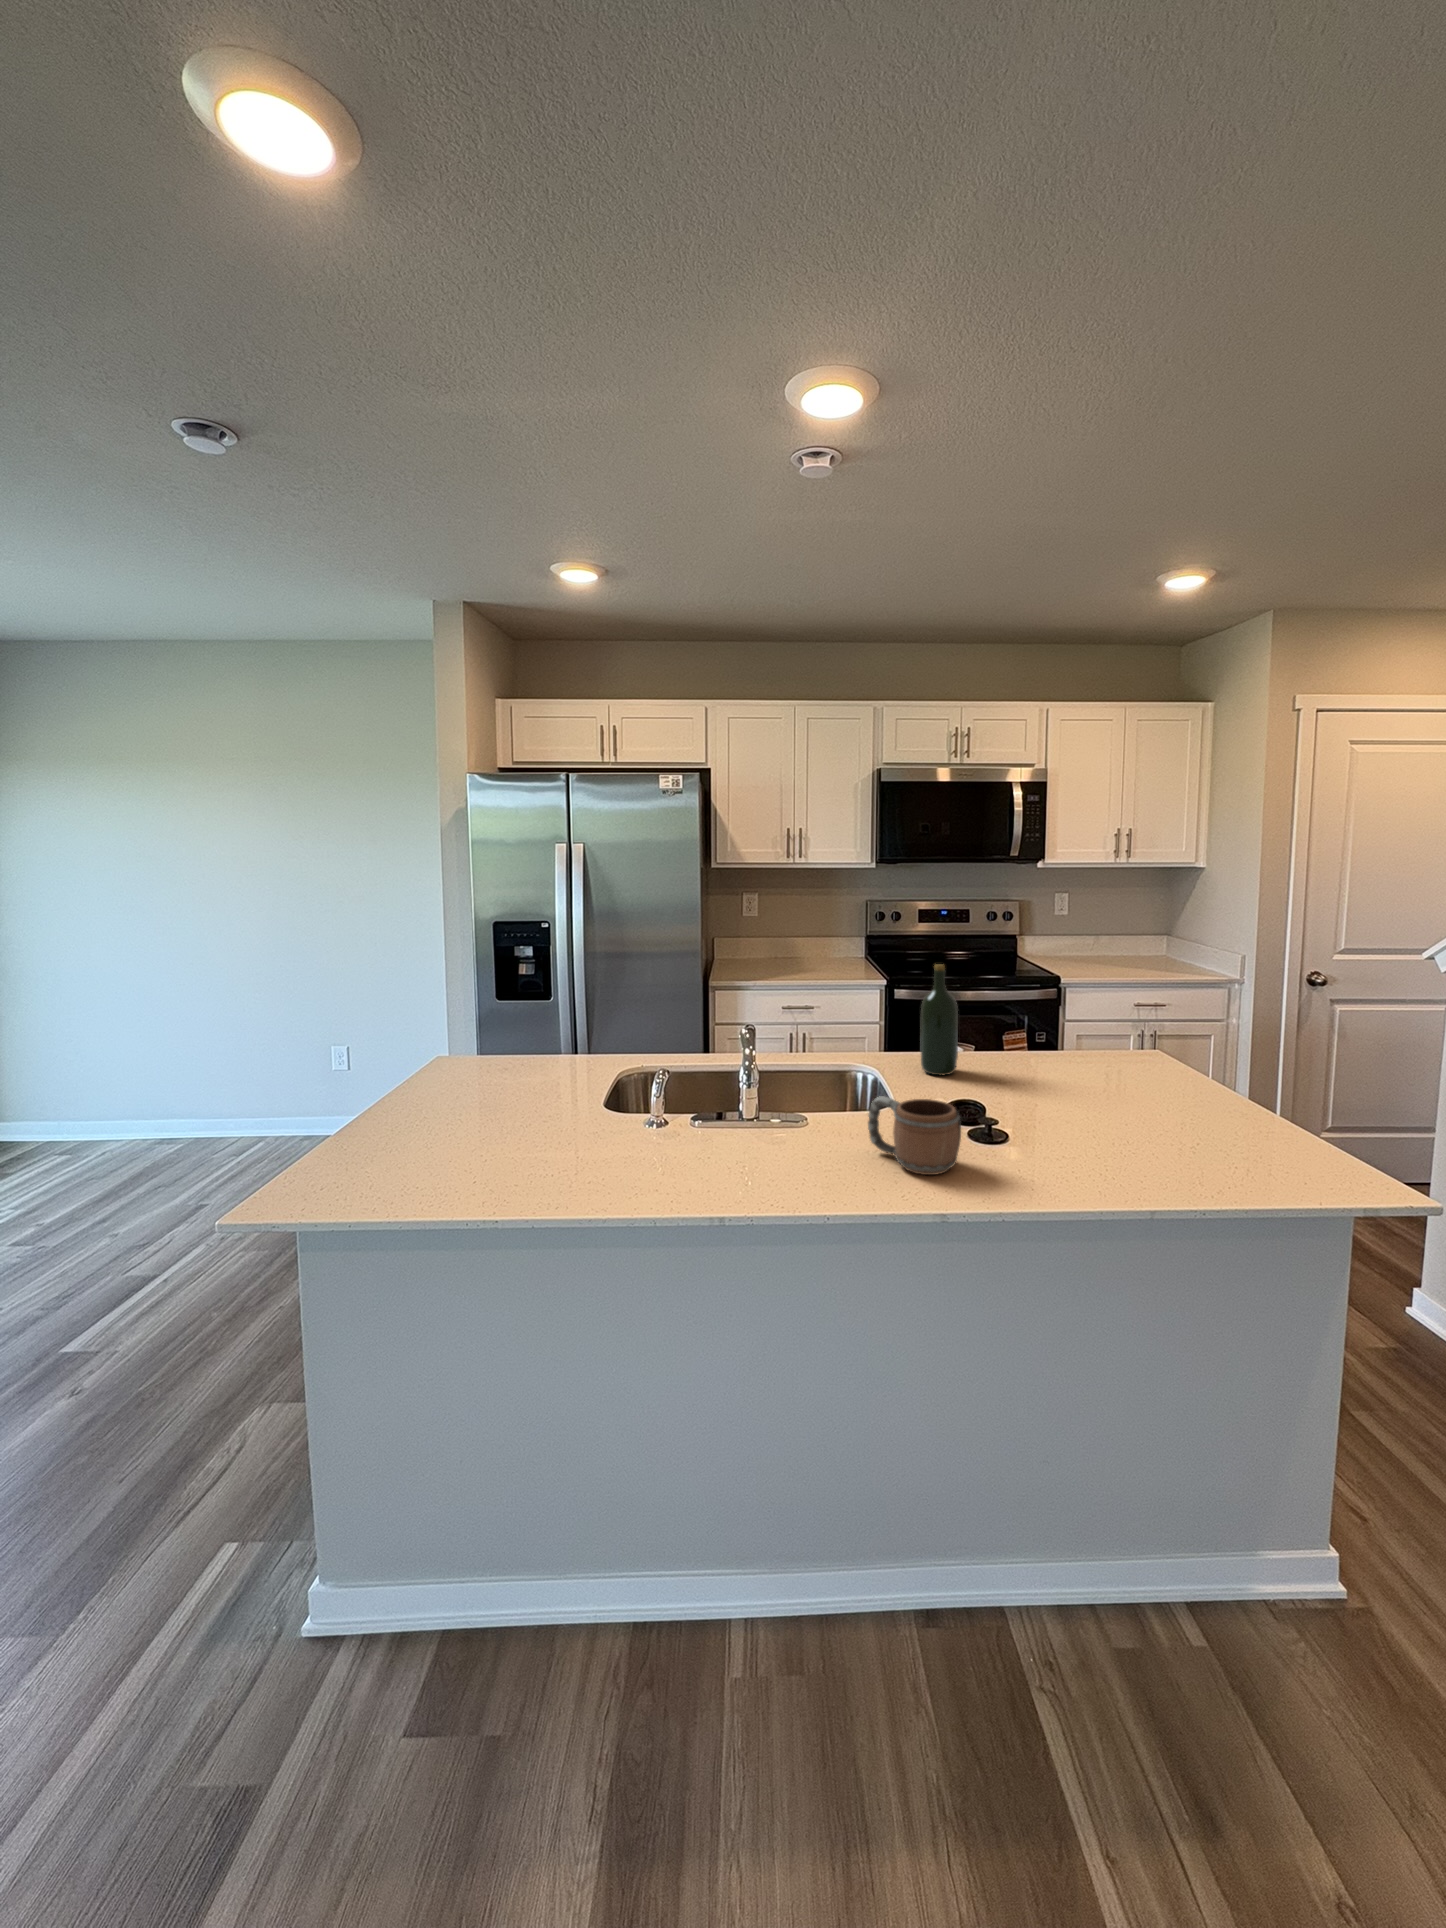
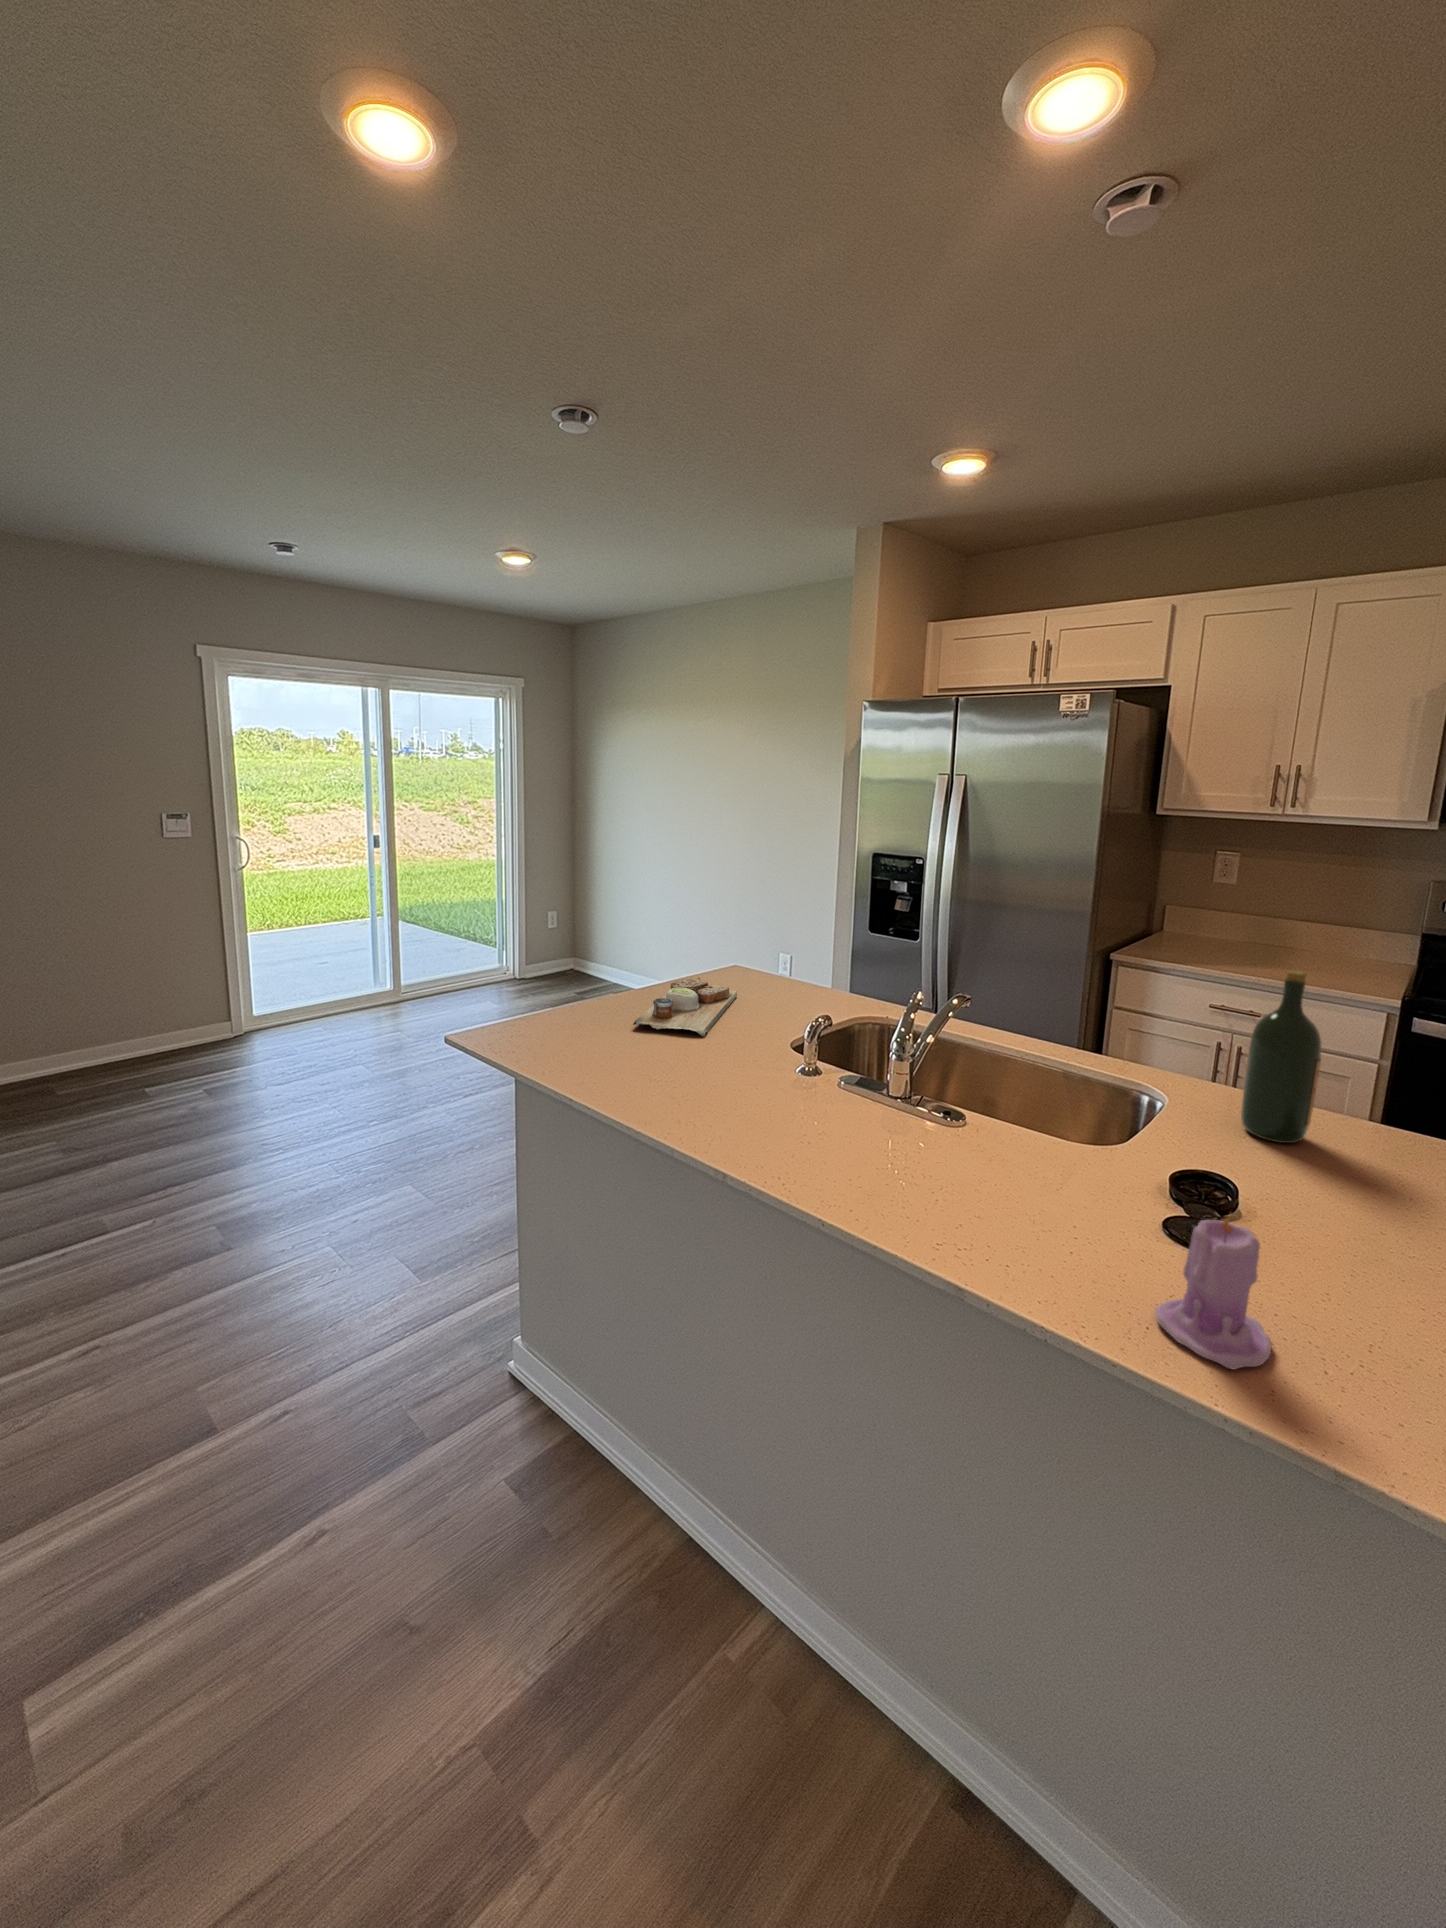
cutting board: none [408,1078,519,1140] -> present [633,977,737,1037]
candle: none [1023,1095,1082,1181] -> present [1155,1215,1271,1369]
mug: present [868,1096,961,1175] -> none [974,1118,1081,1253]

